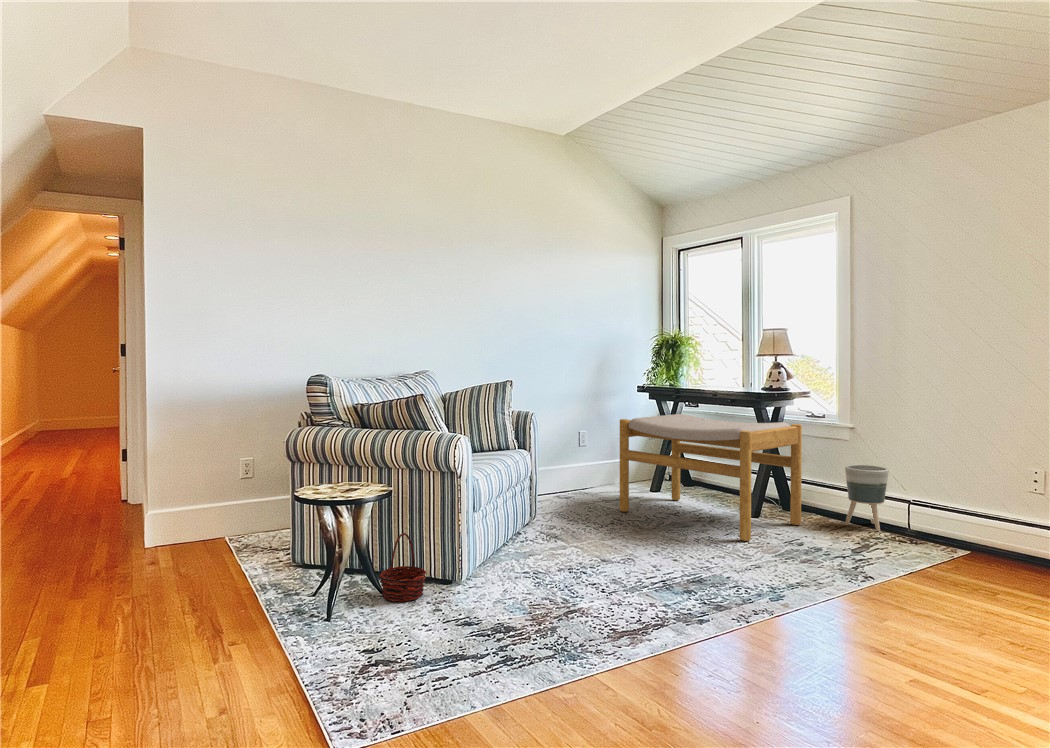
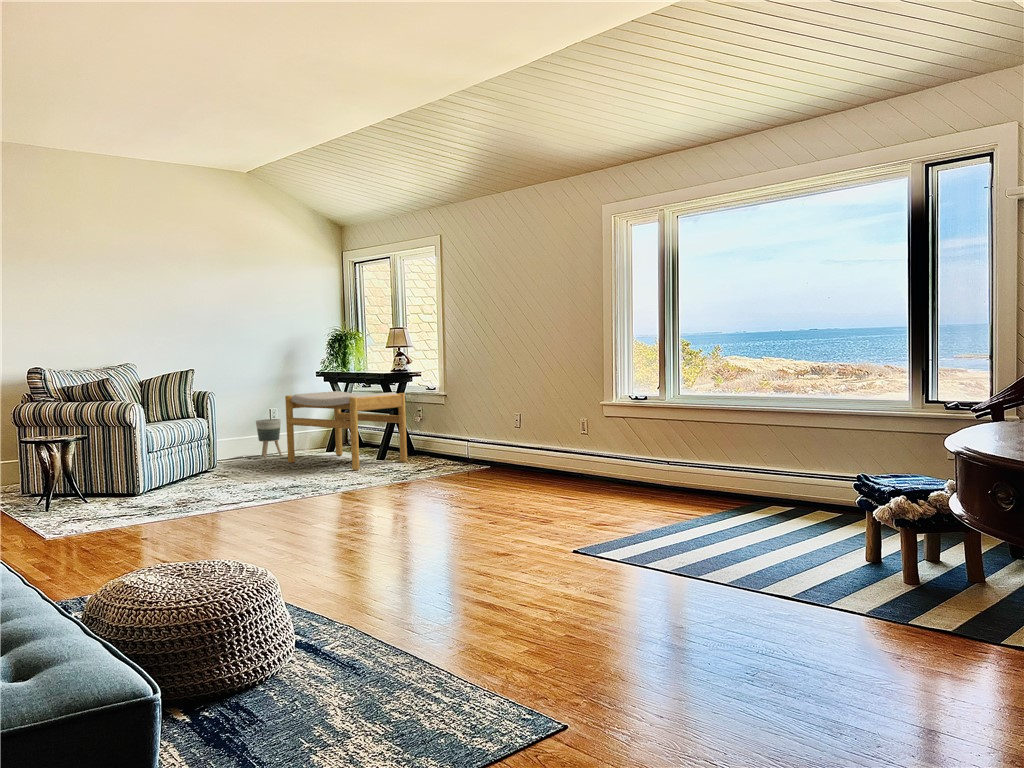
planter: present [845,465,889,531] -> present [256,419,282,458]
basket: present [379,533,426,602] -> none [81,464,114,505]

